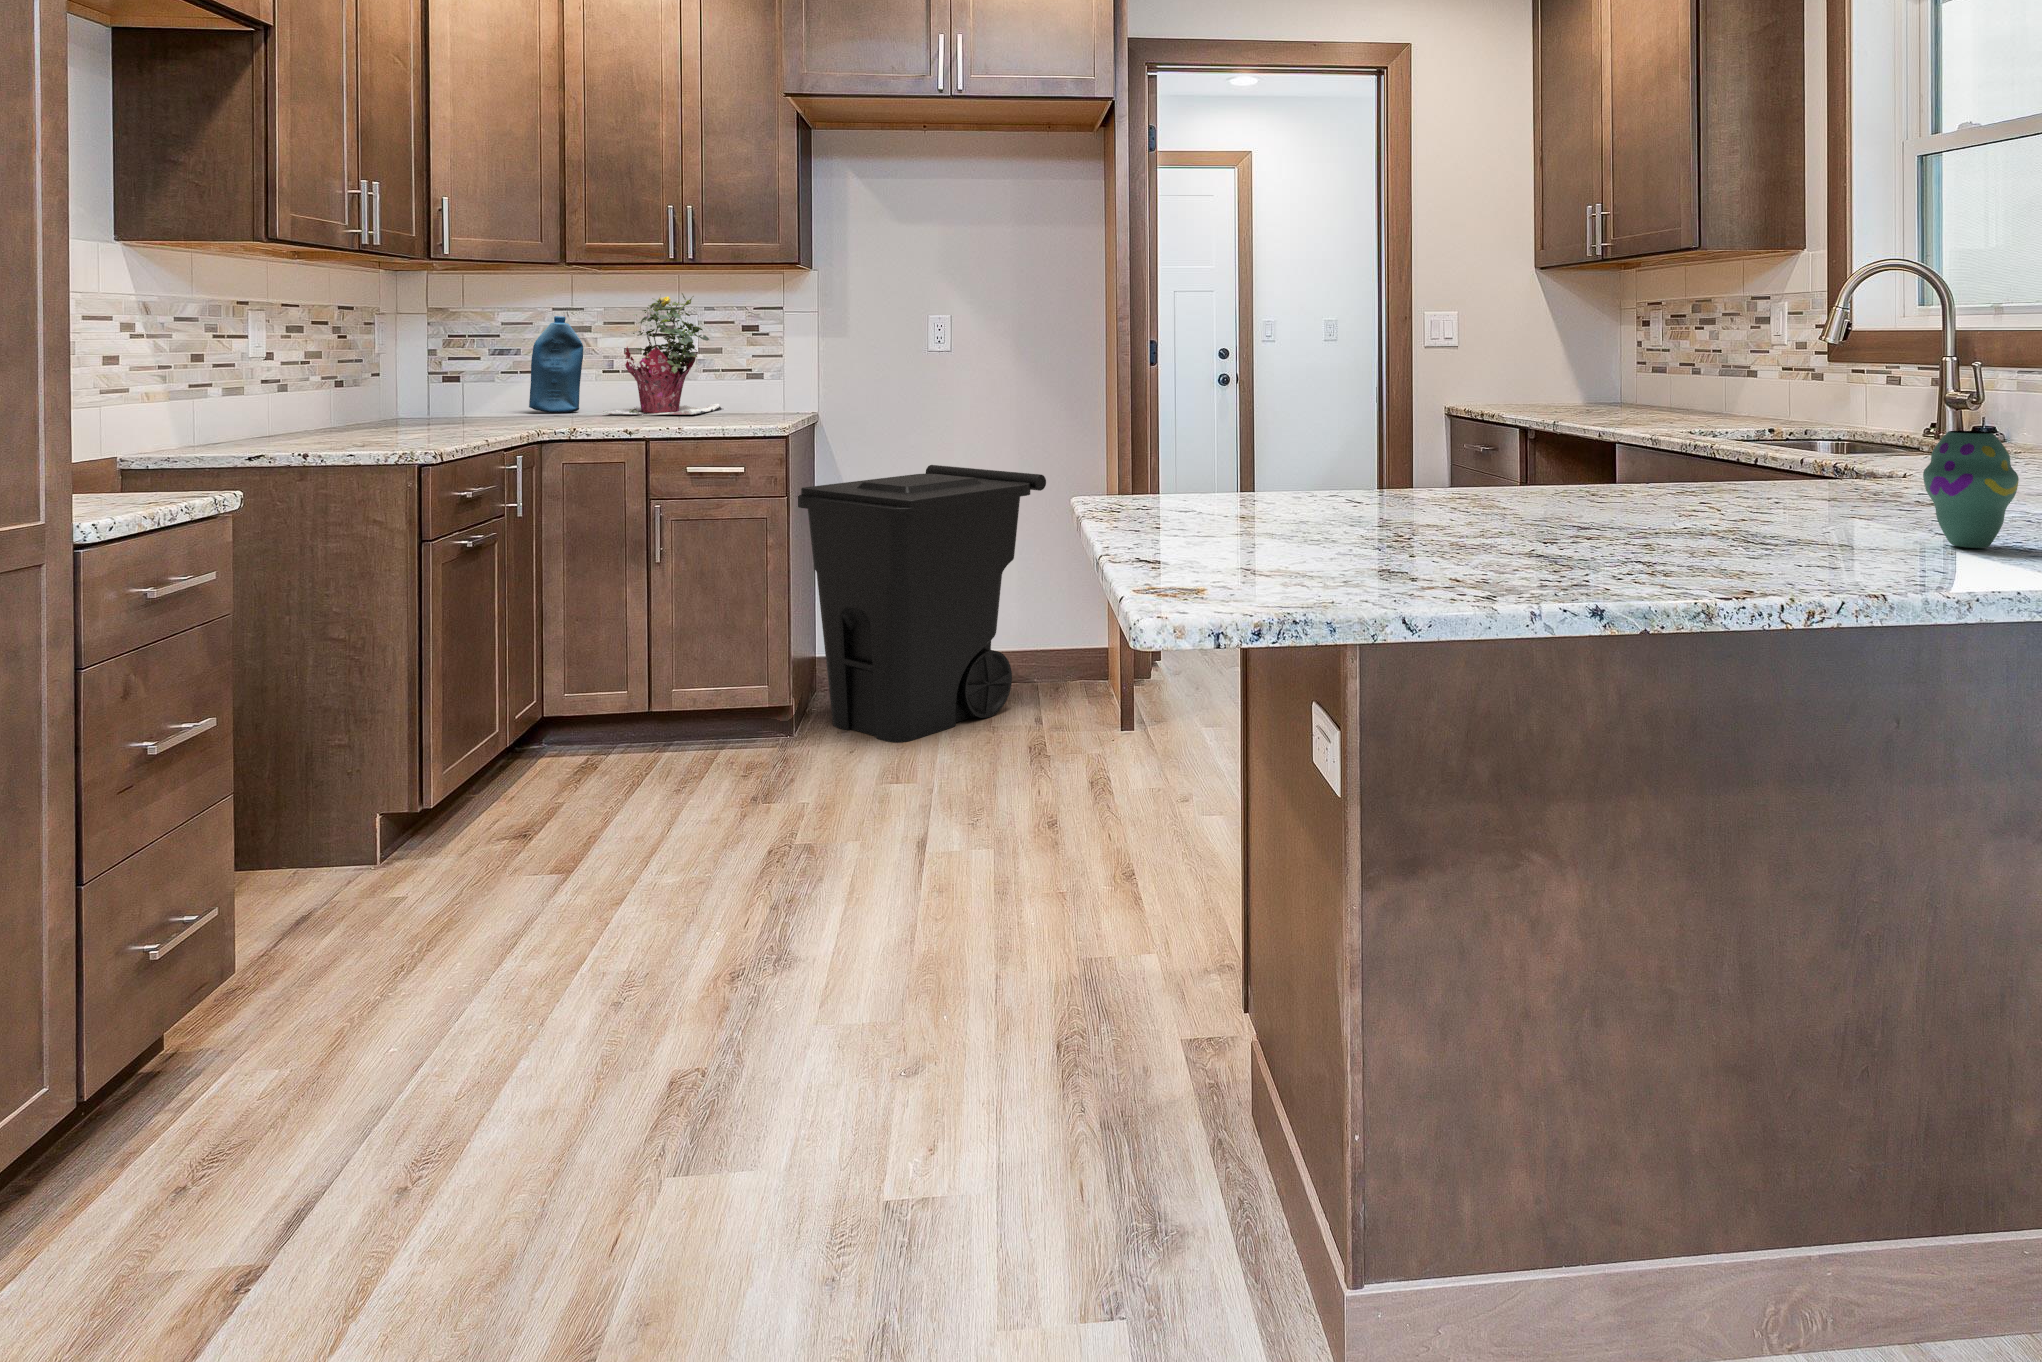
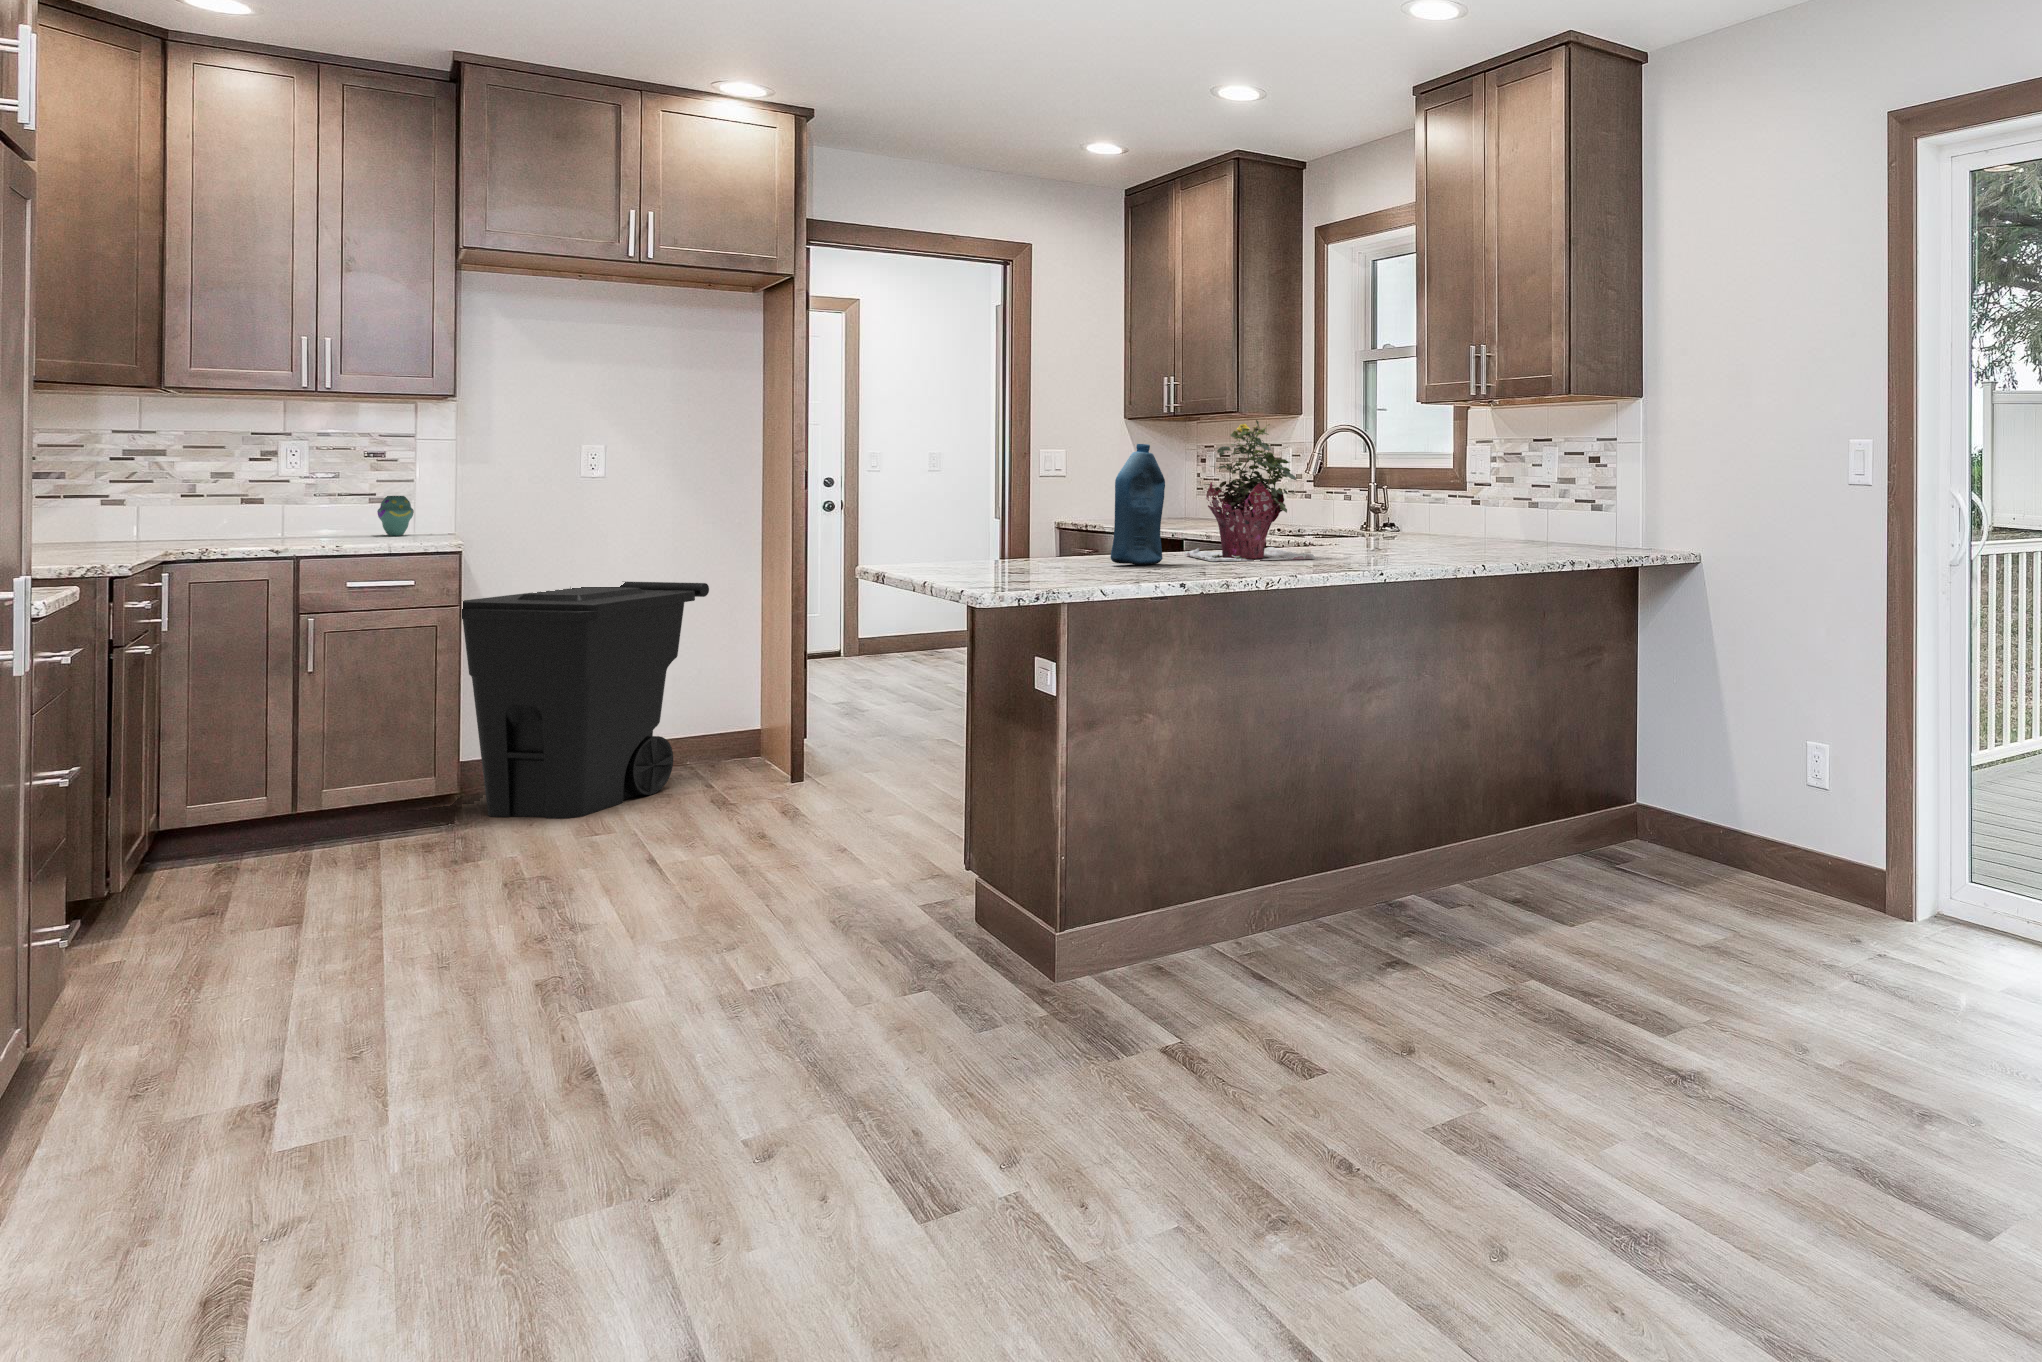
potted plant: present [603,293,722,415] -> present [1185,420,1315,561]
bottle: present [529,316,583,413] -> present [1111,444,1165,565]
vase: present [1923,431,2019,548] -> present [377,496,414,536]

